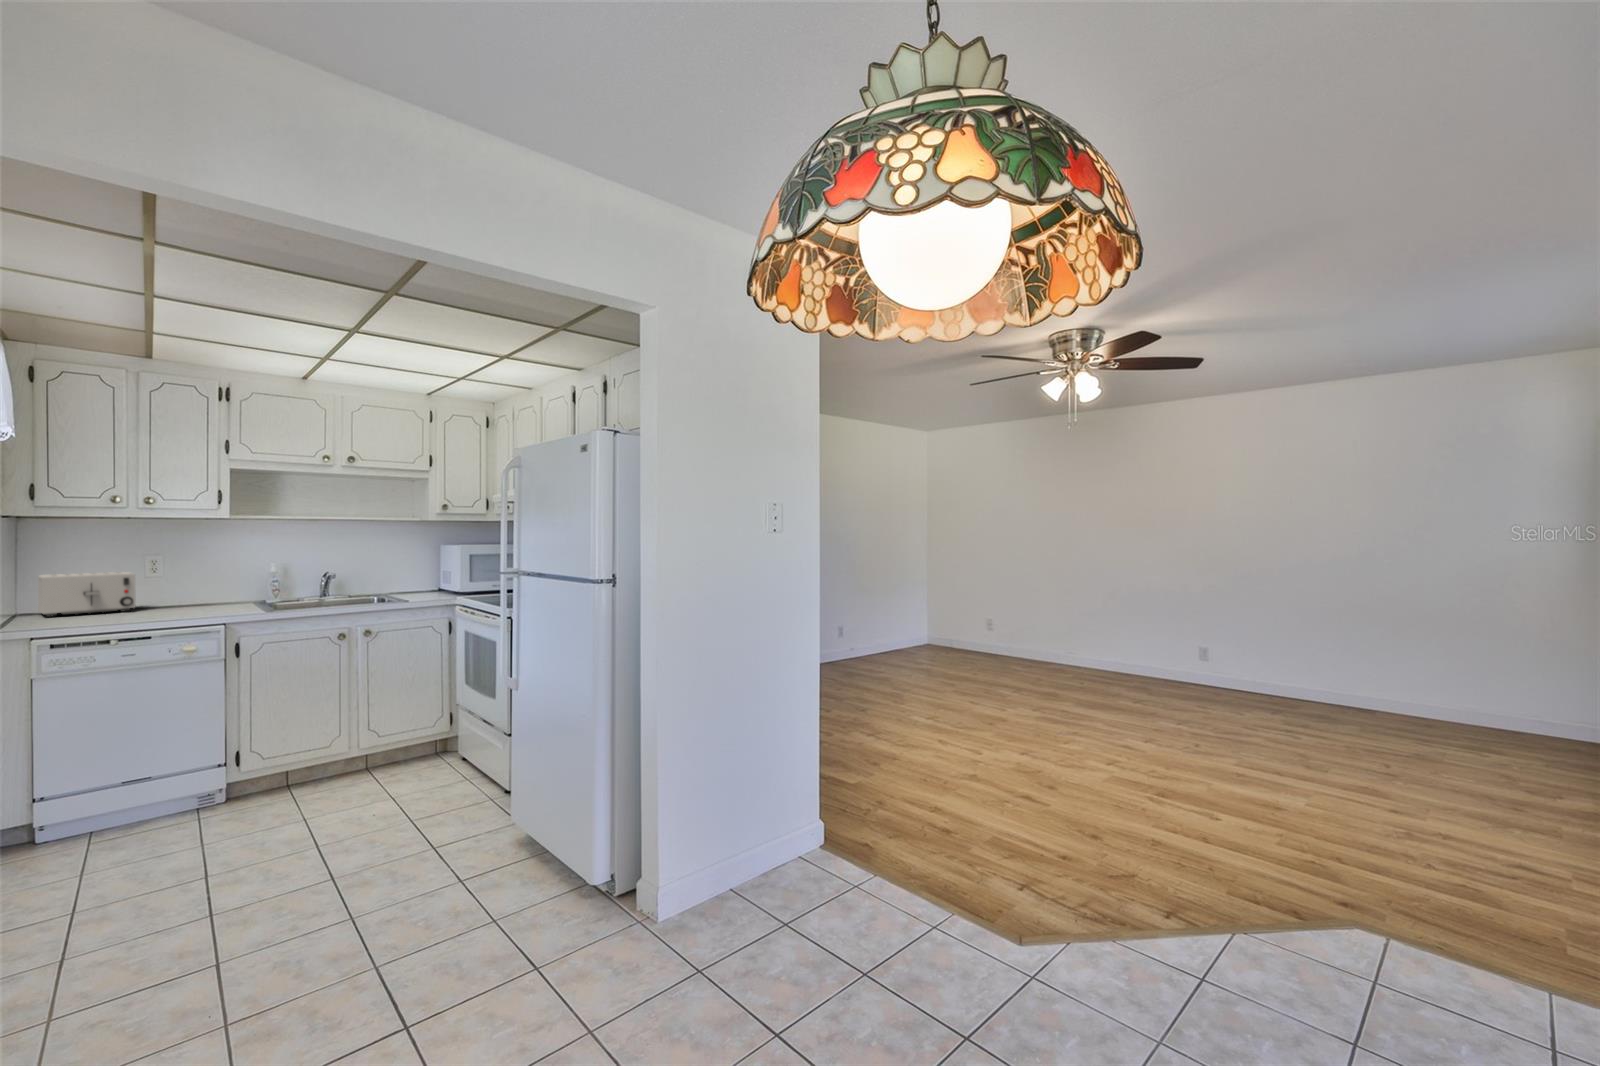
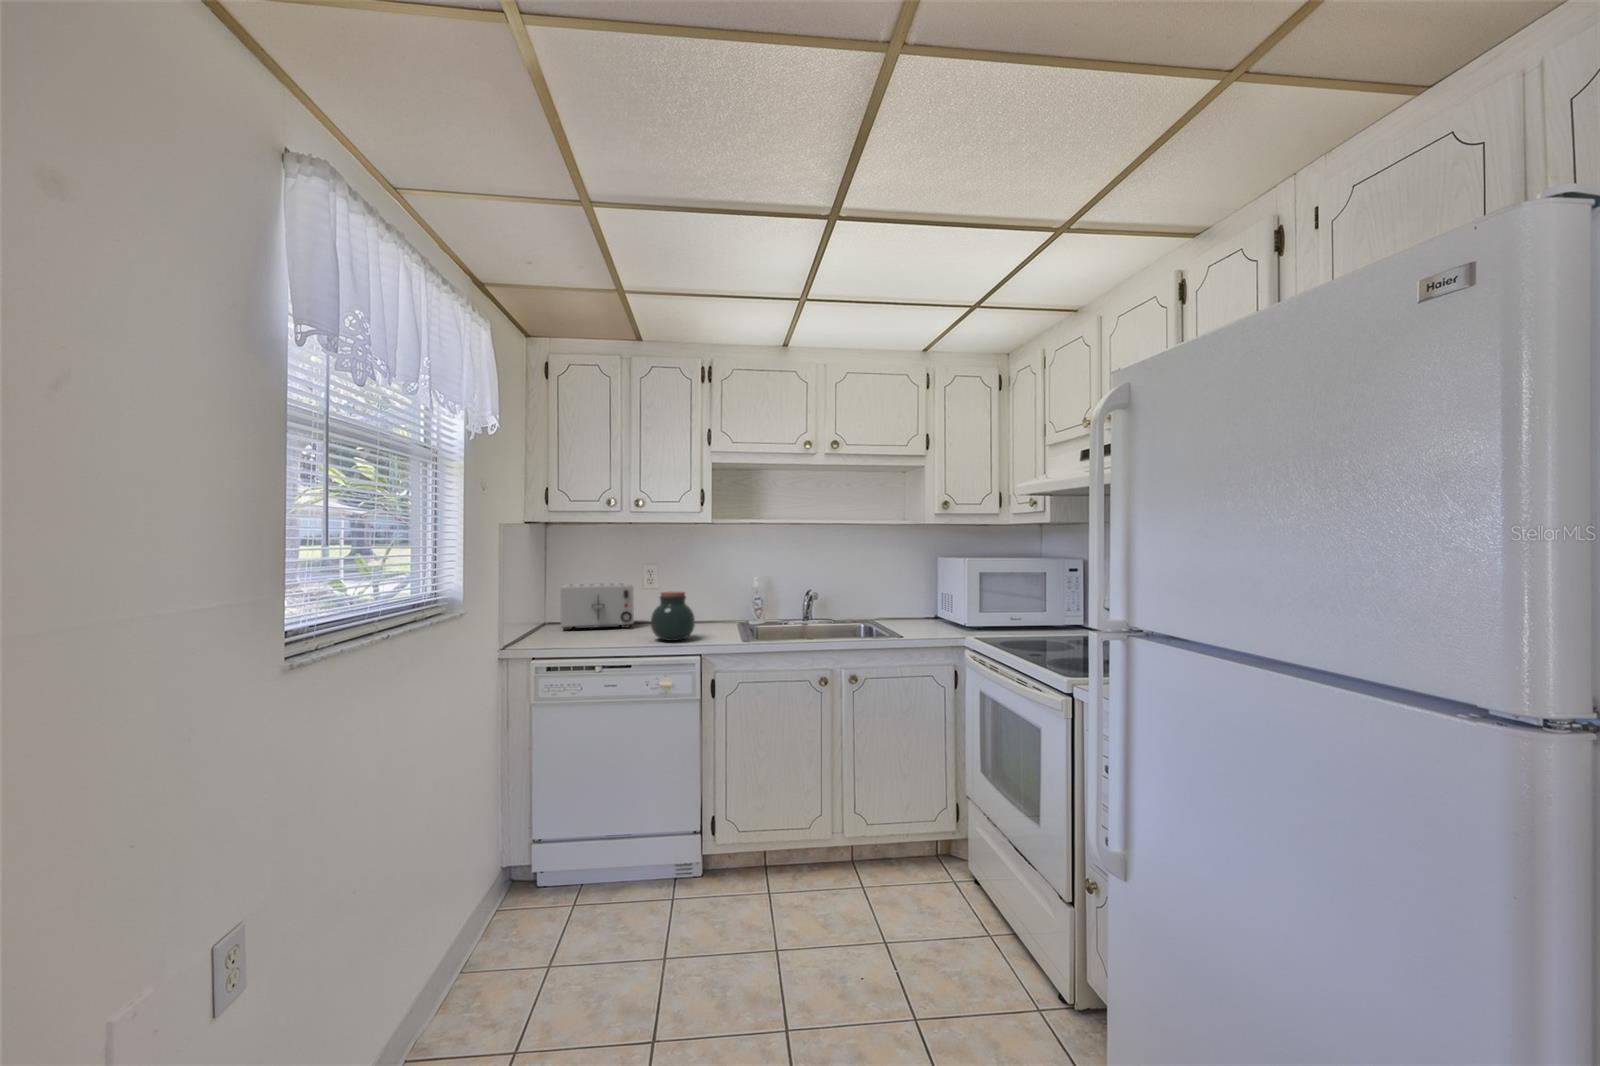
jar: none [165,576,214,616] -> present [651,592,695,641]

